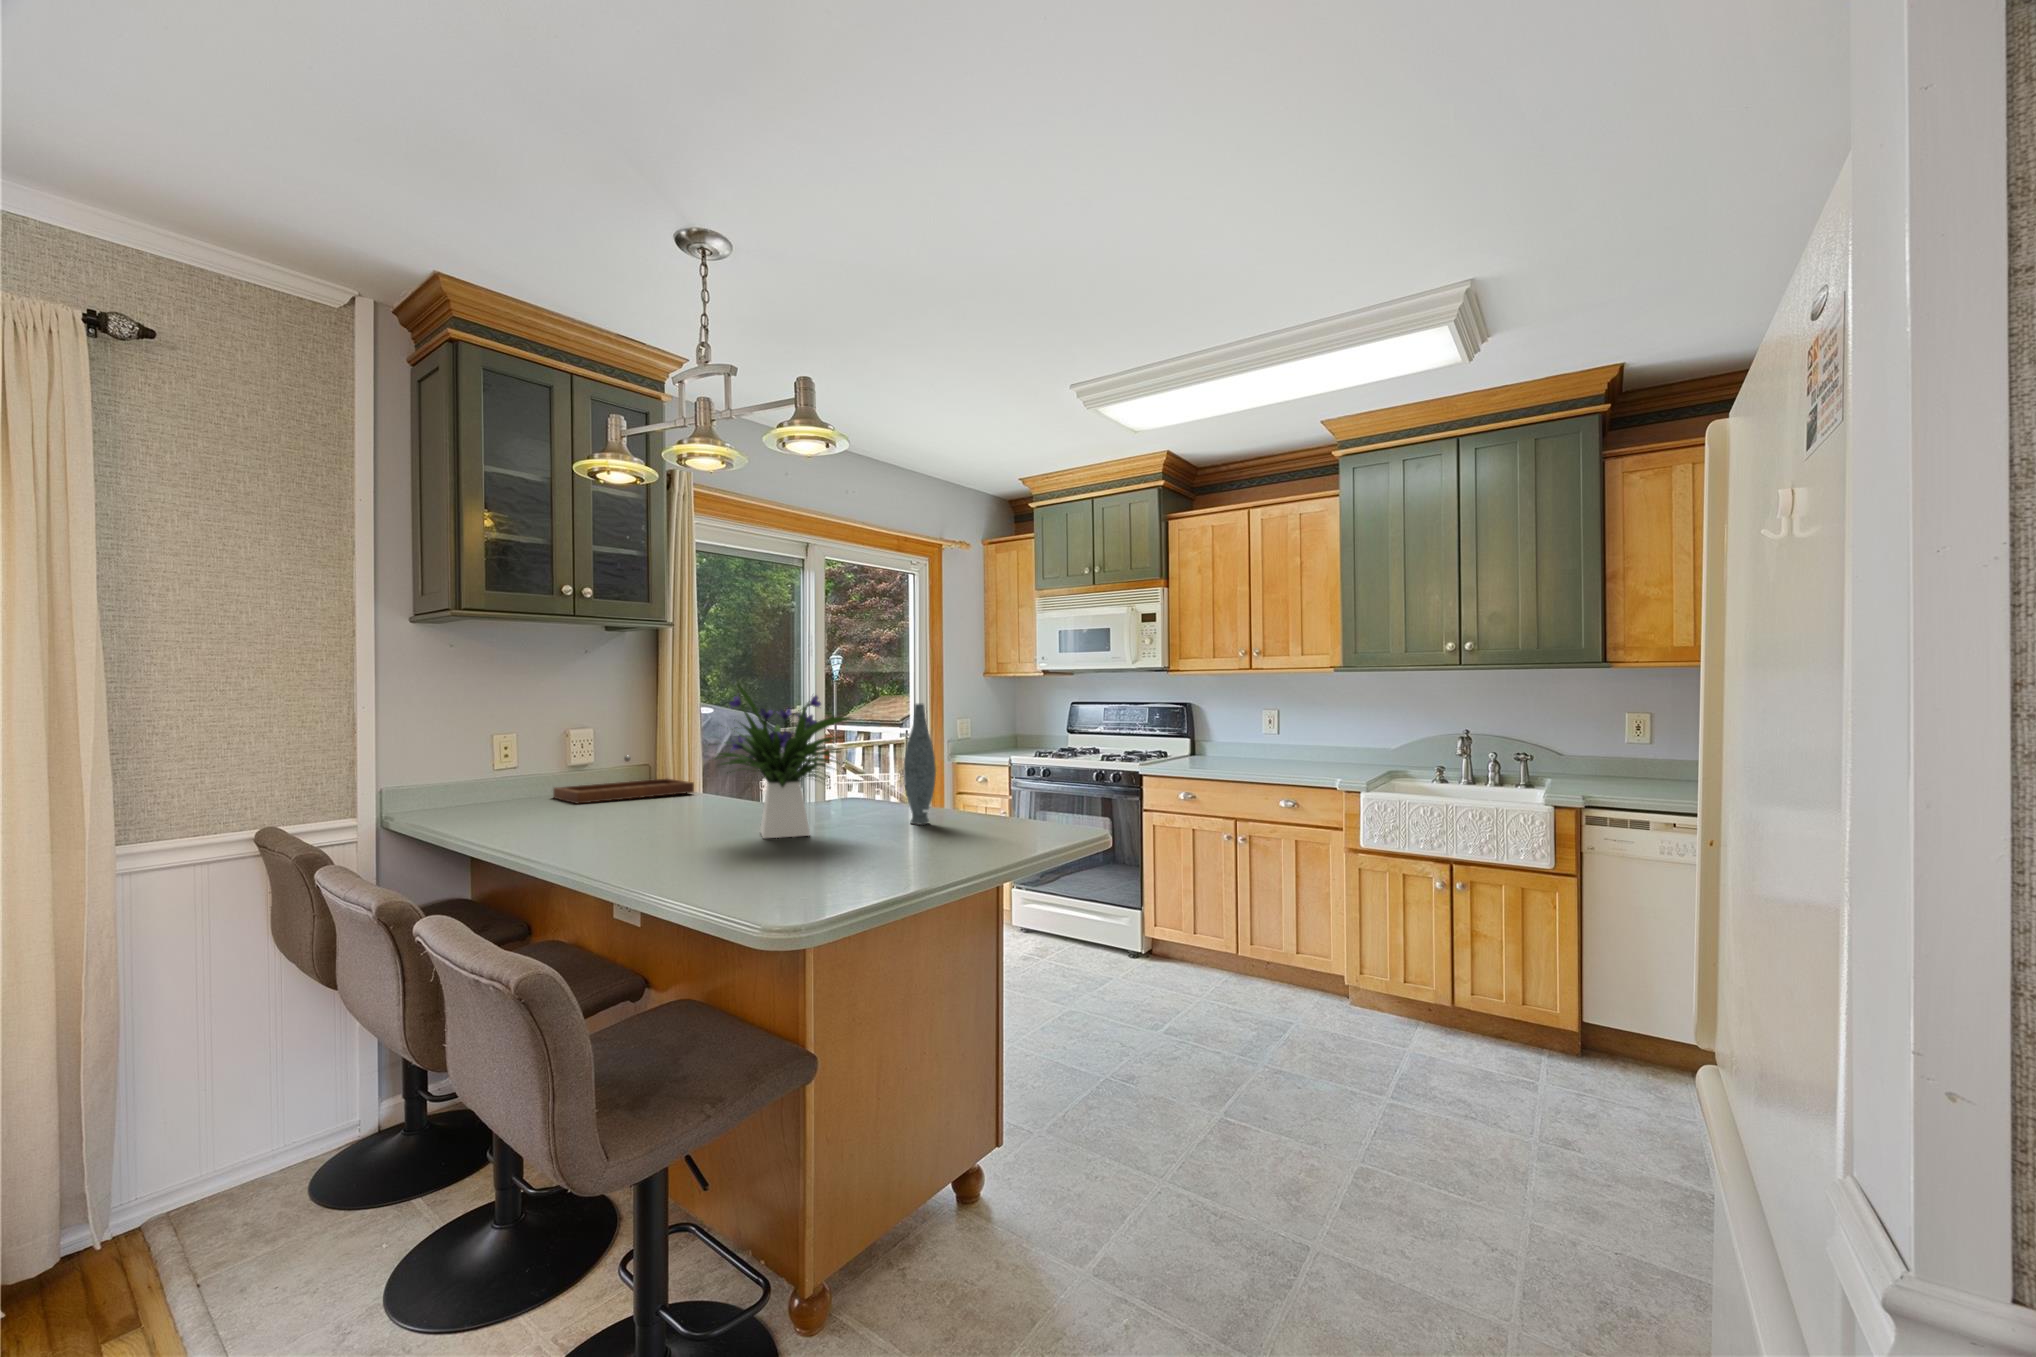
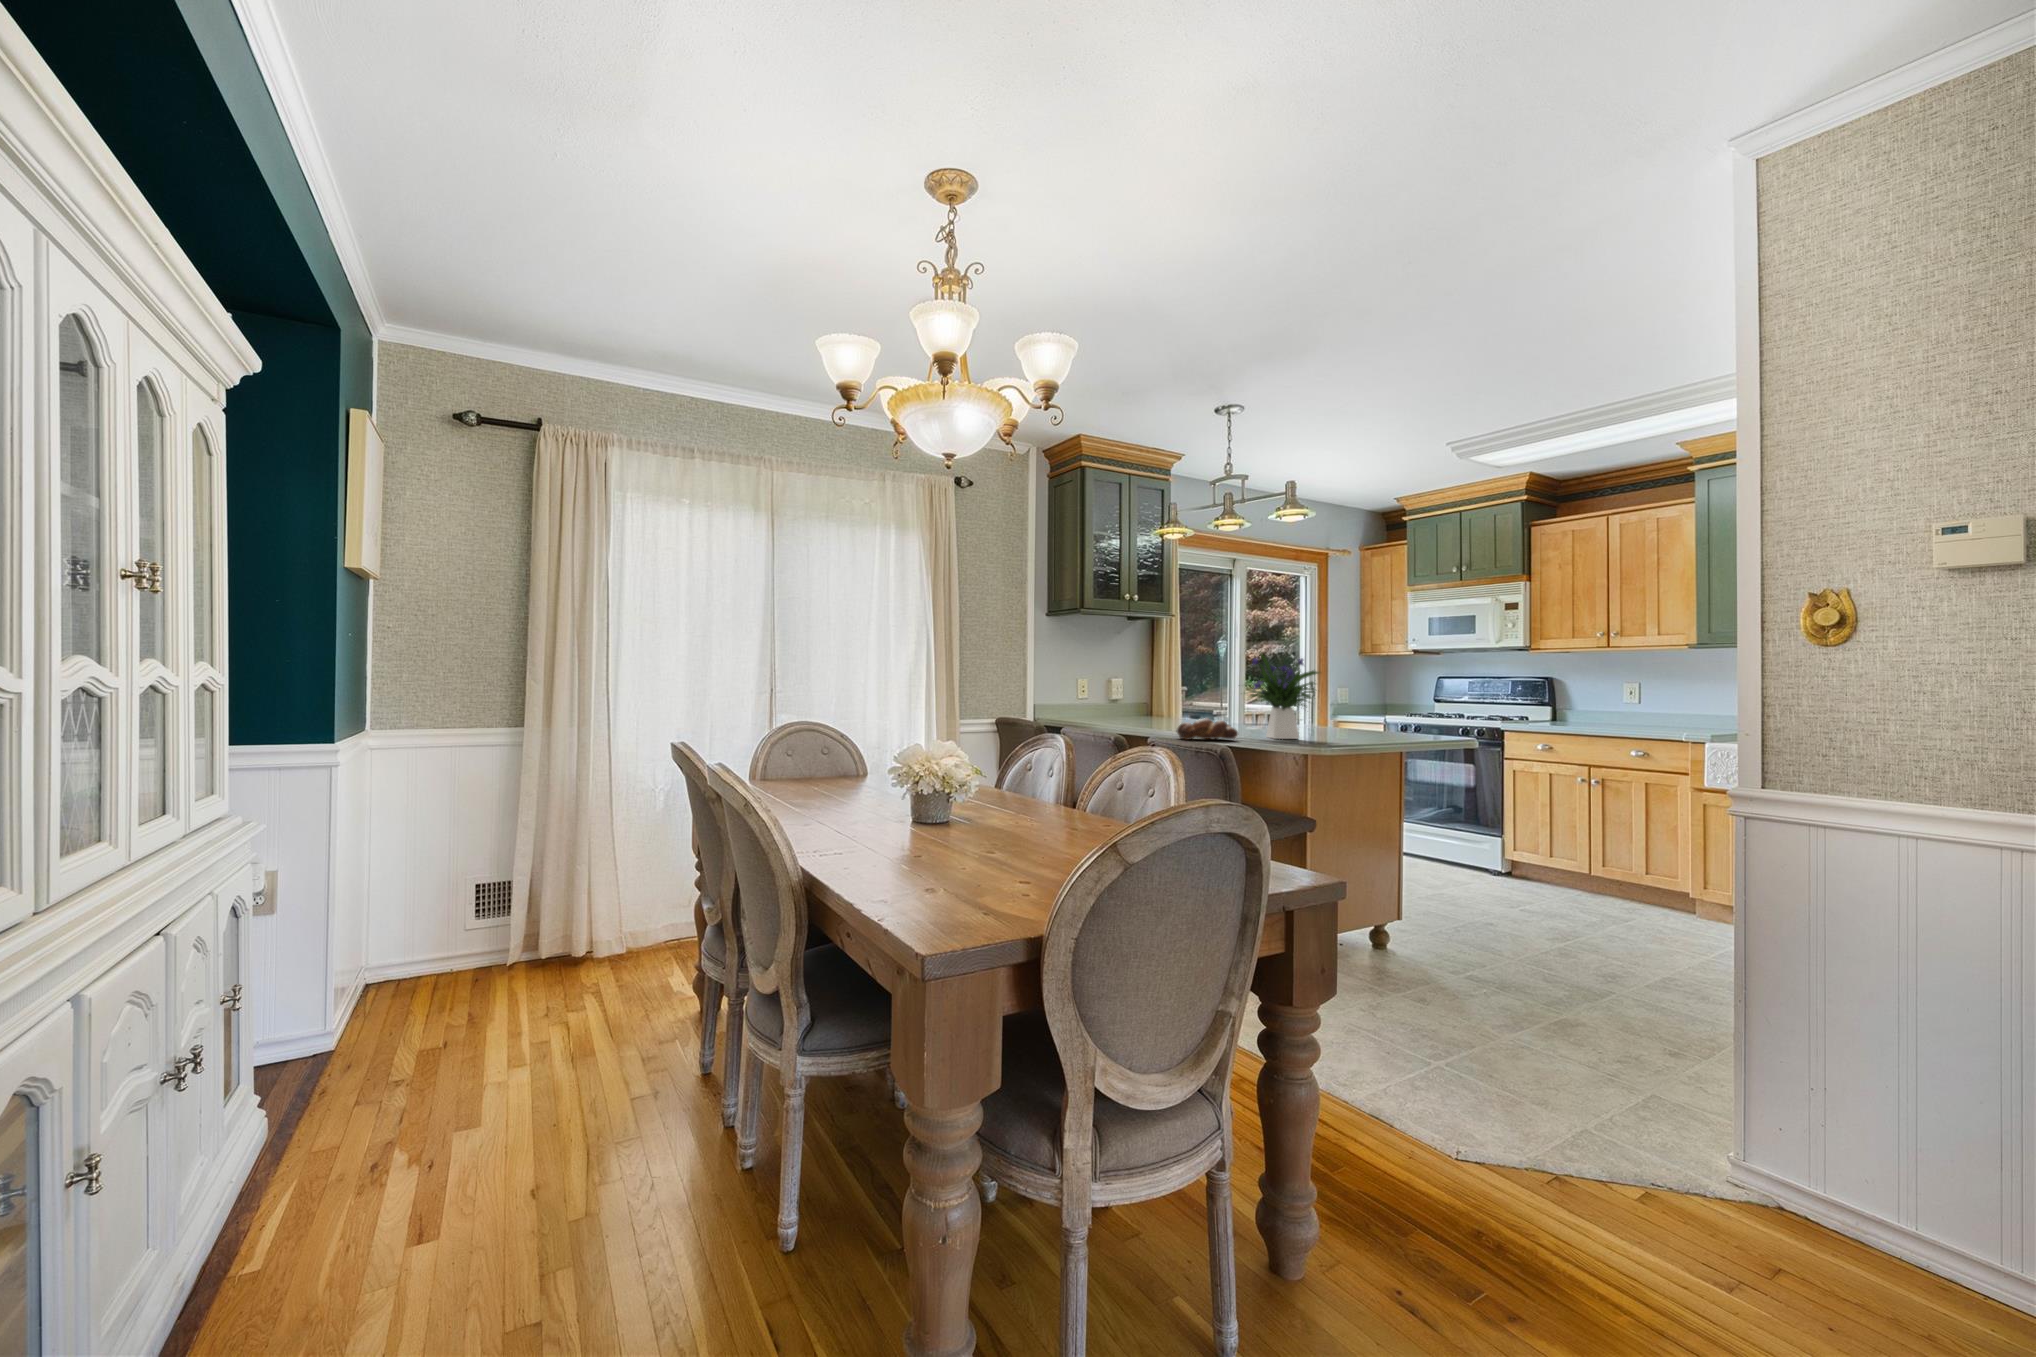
vase: present [904,704,936,825] -> none [1349,665,1370,740]
tray: present [553,756,694,803] -> none [1110,699,1189,725]
bread loaf: none [537,818,667,868] -> present [1176,718,1238,740]

